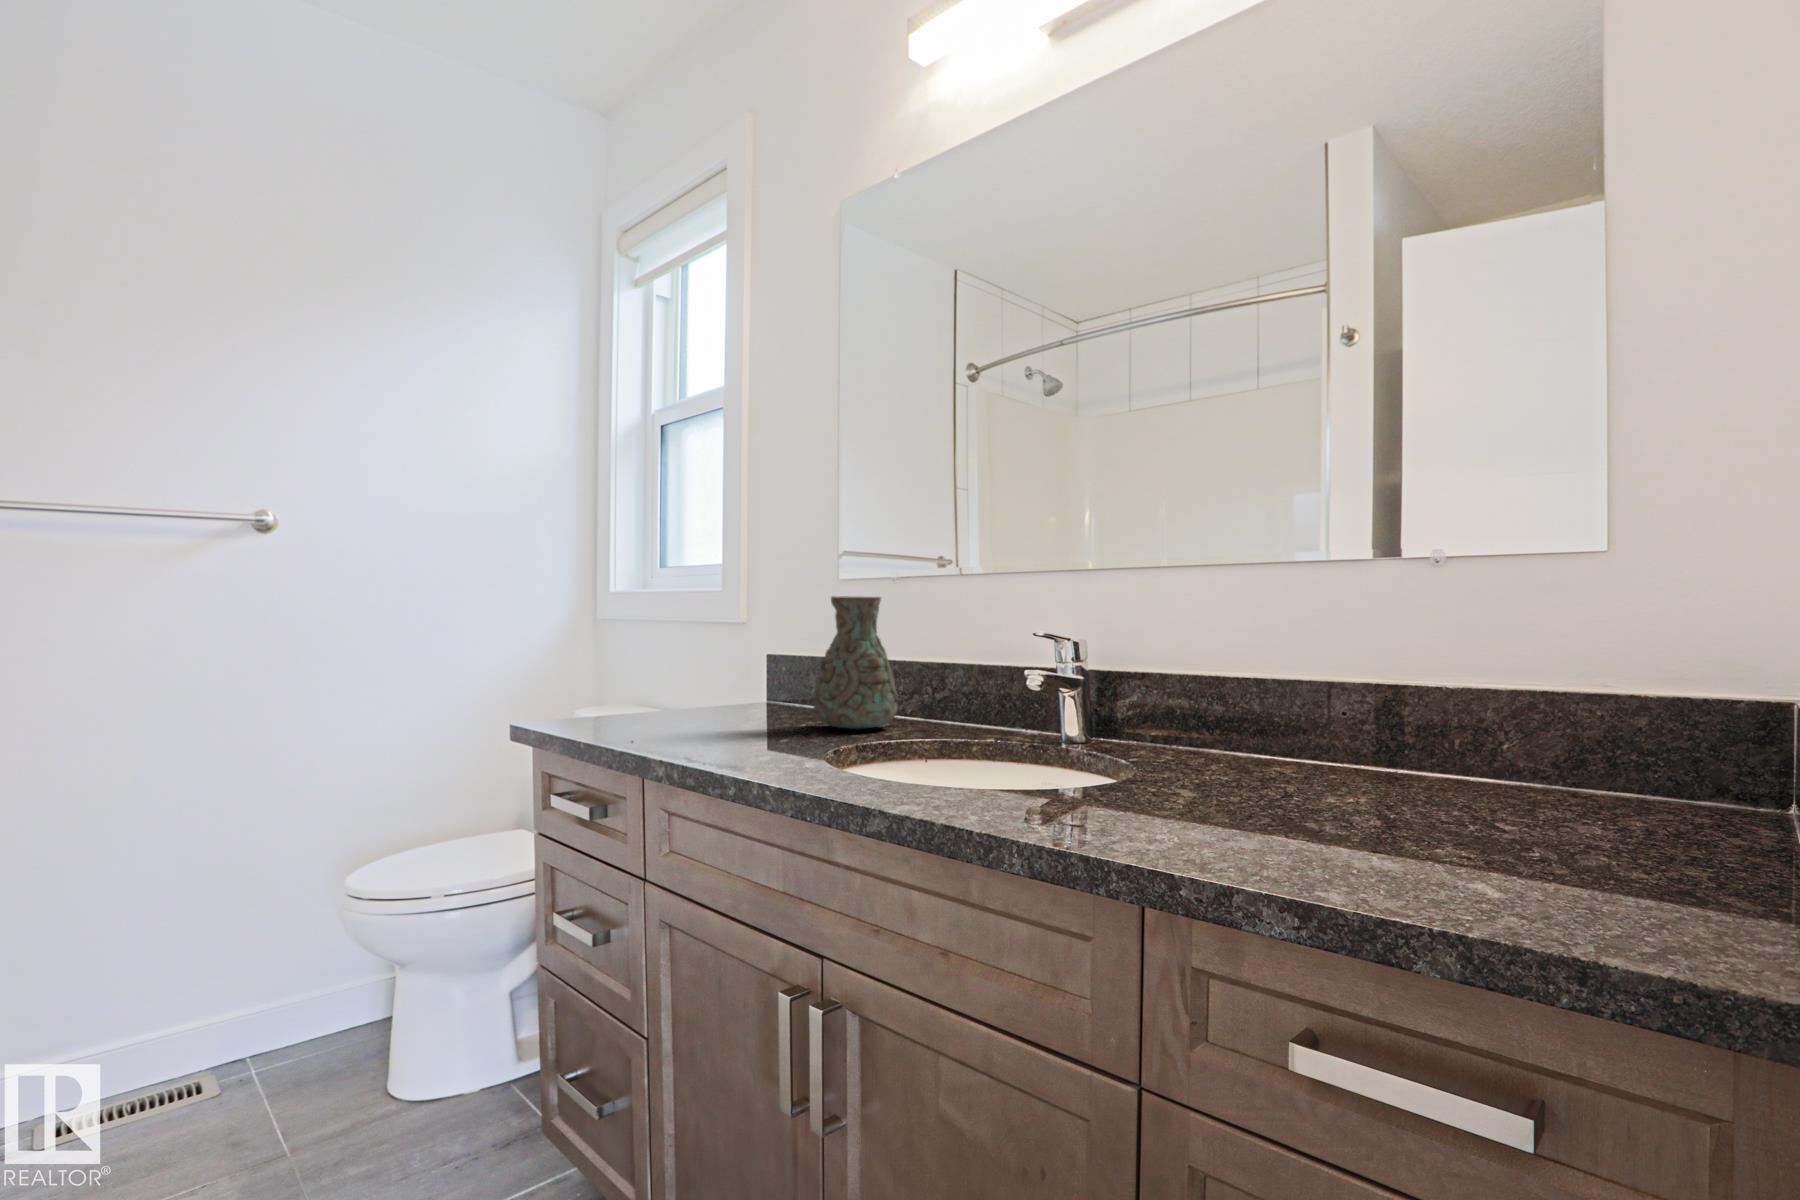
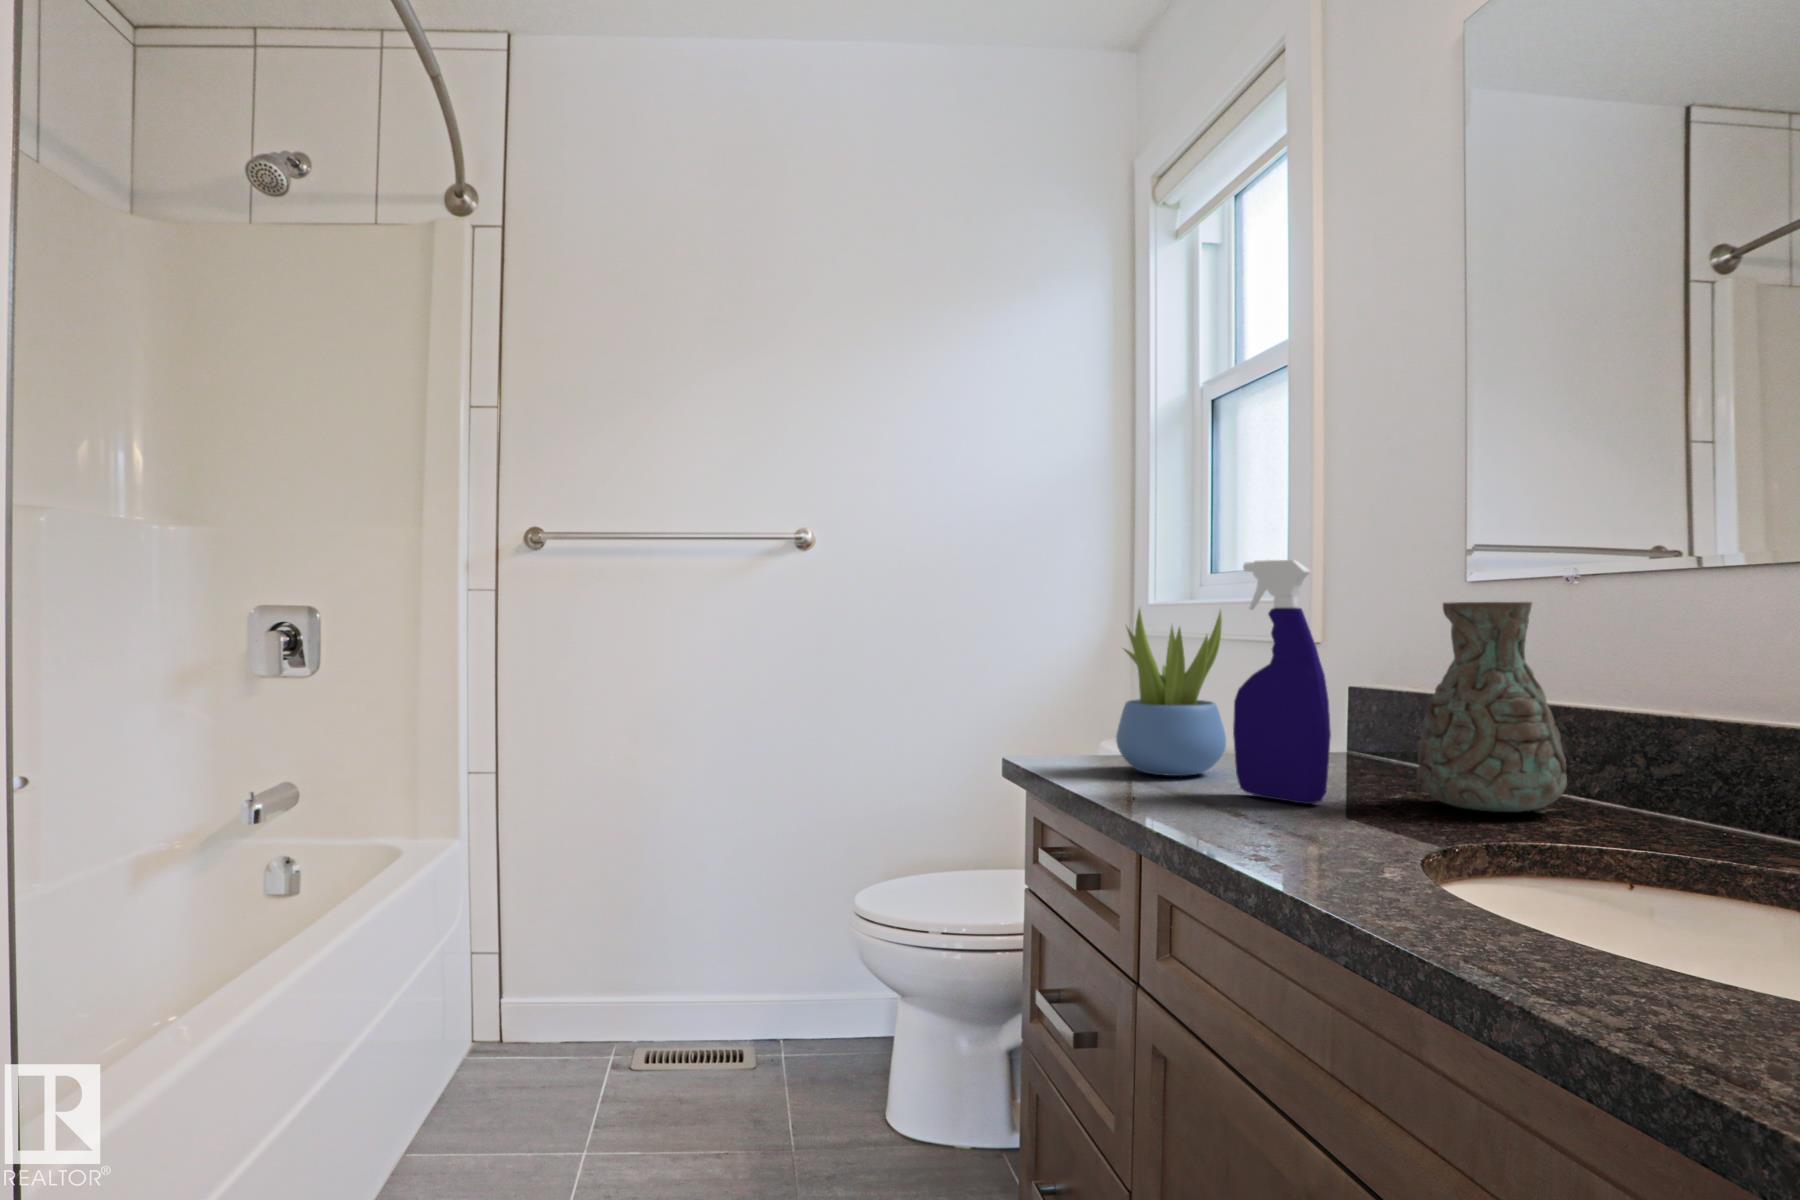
spray bottle: none [697,565,762,732] -> present [1233,560,1331,804]
succulent plant: none [606,596,687,721] -> present [1116,609,1226,776]

